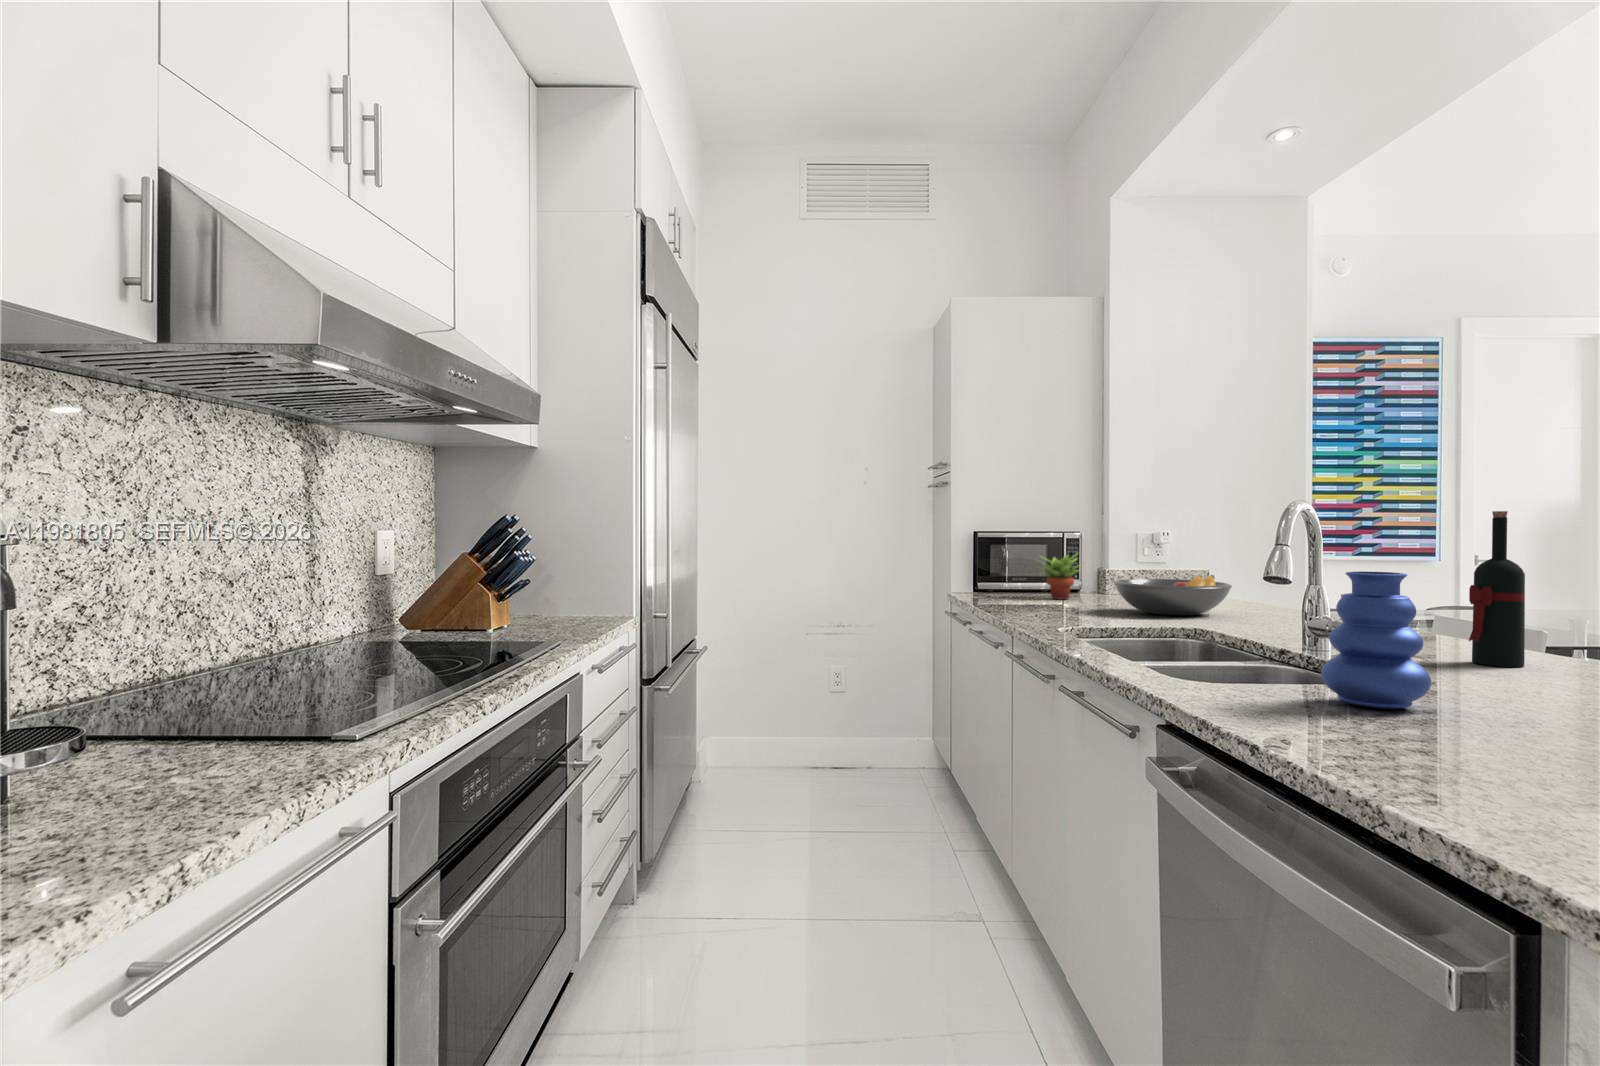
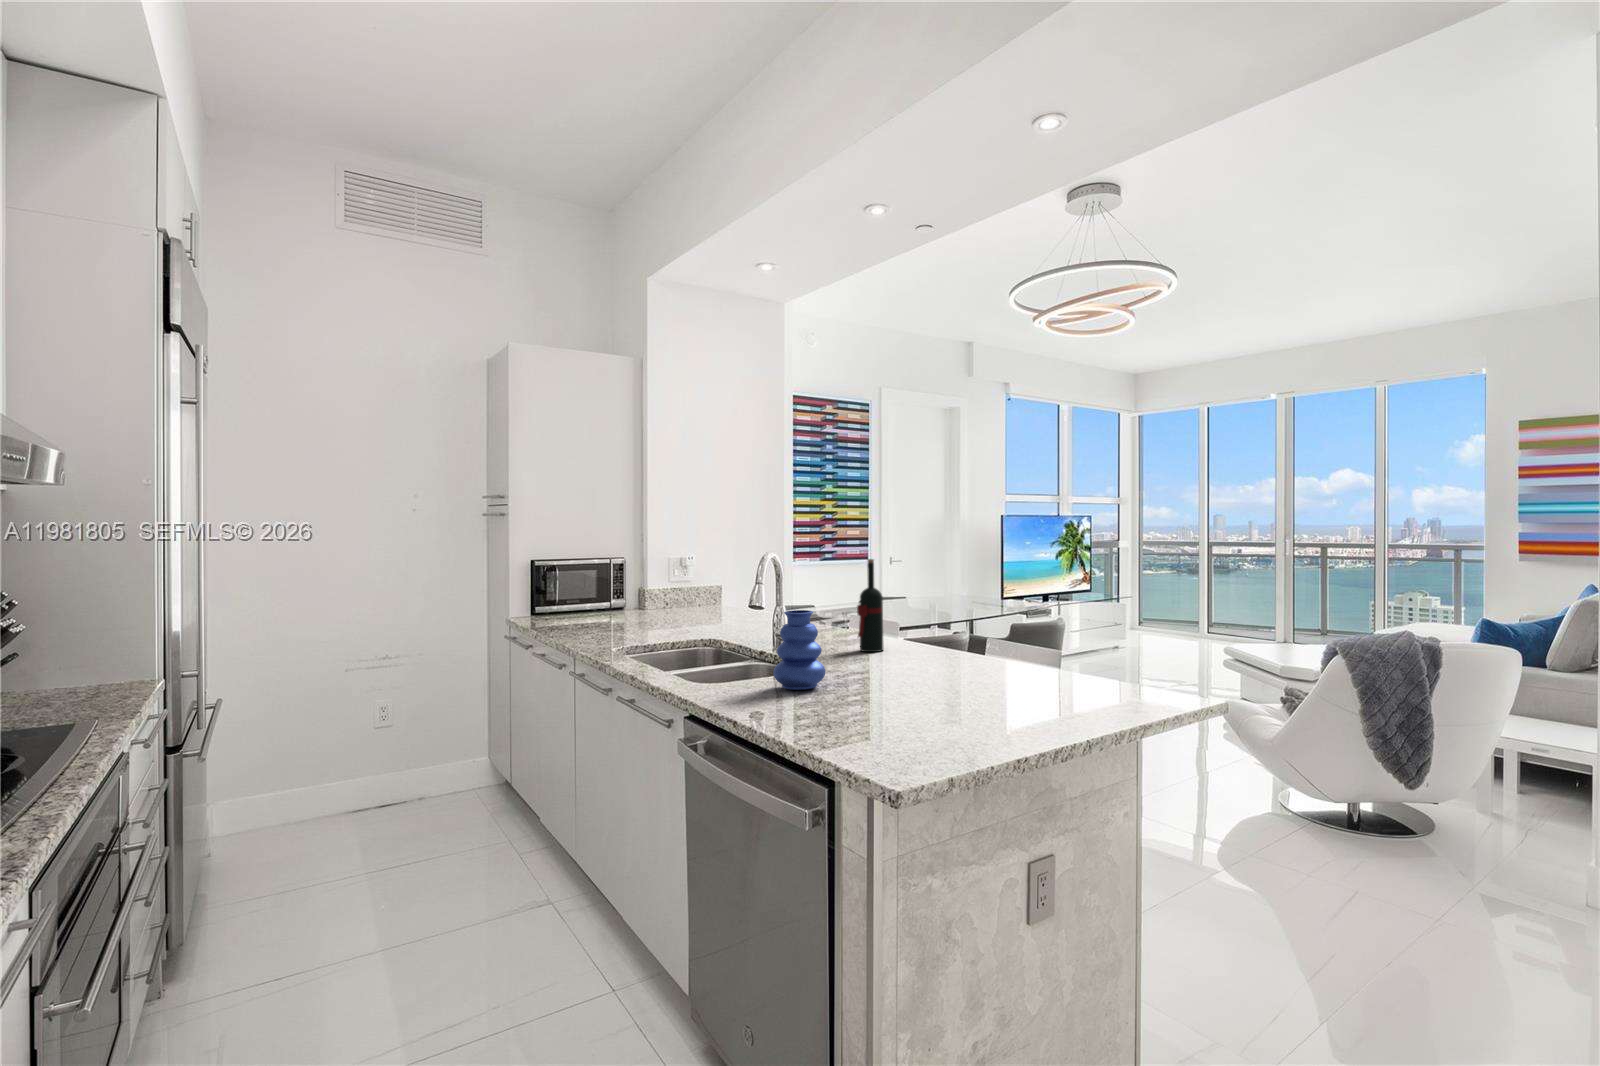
succulent plant: present [1043,554,1079,599] -> none [584,576,628,618]
fruit bowl: present [1114,575,1232,615] -> none [651,594,735,628]

